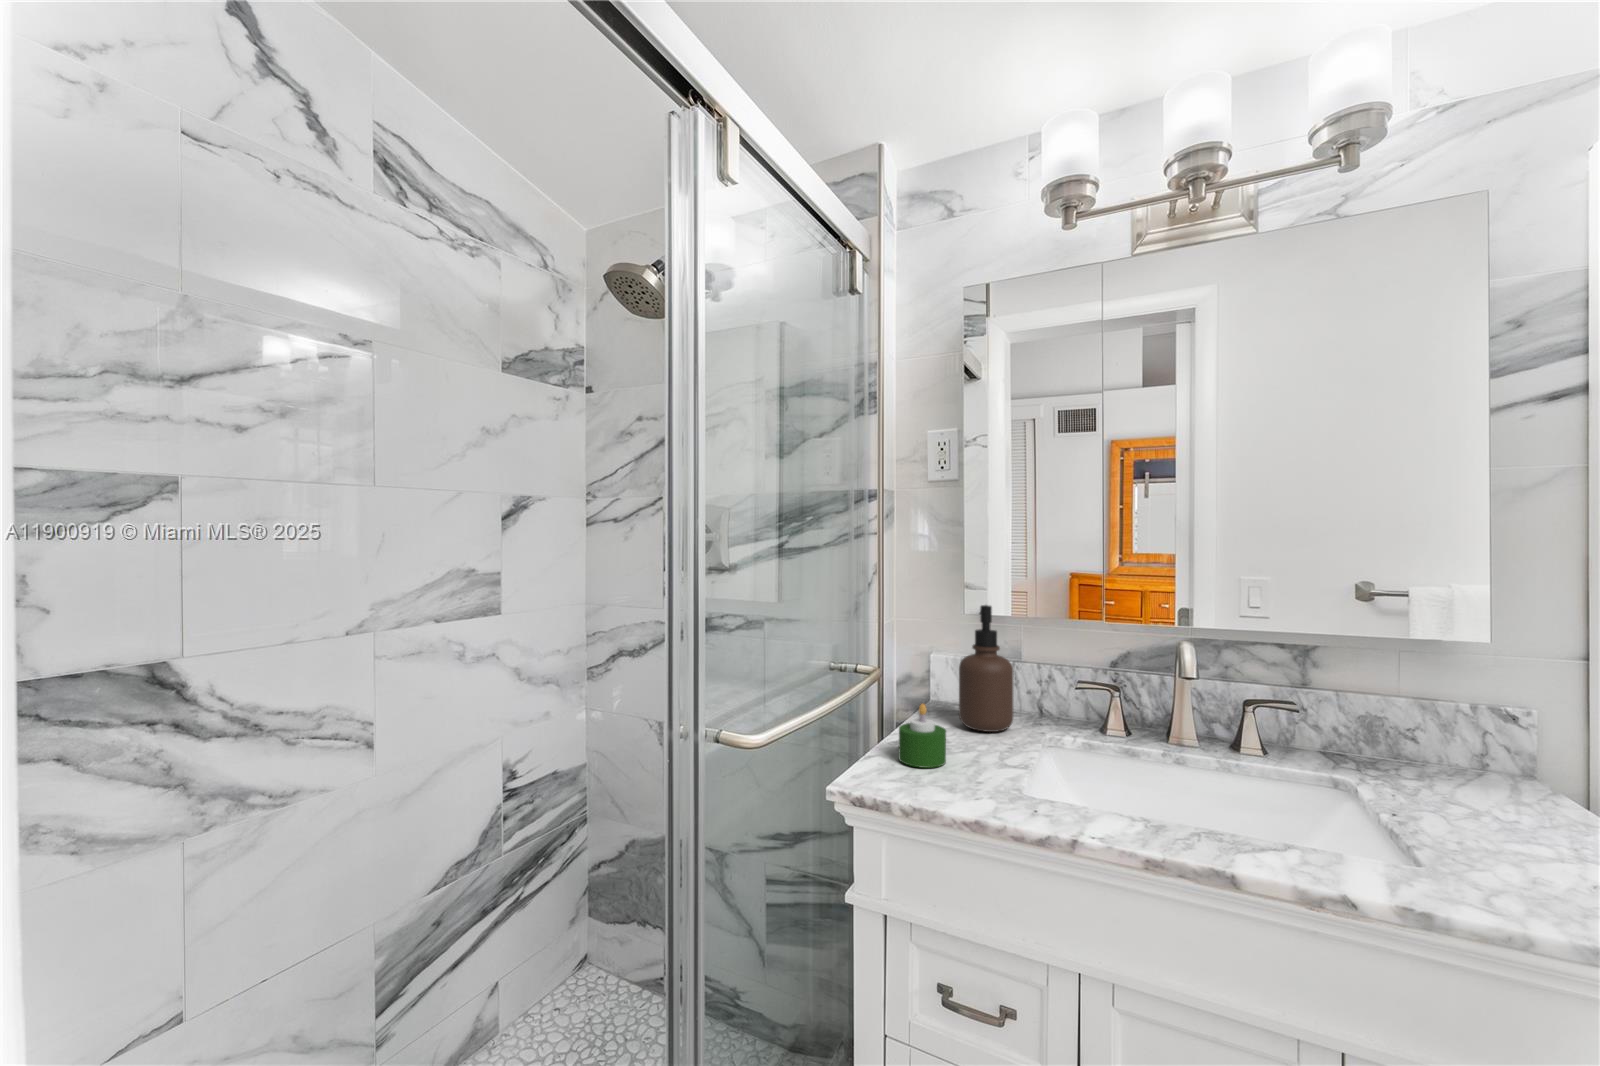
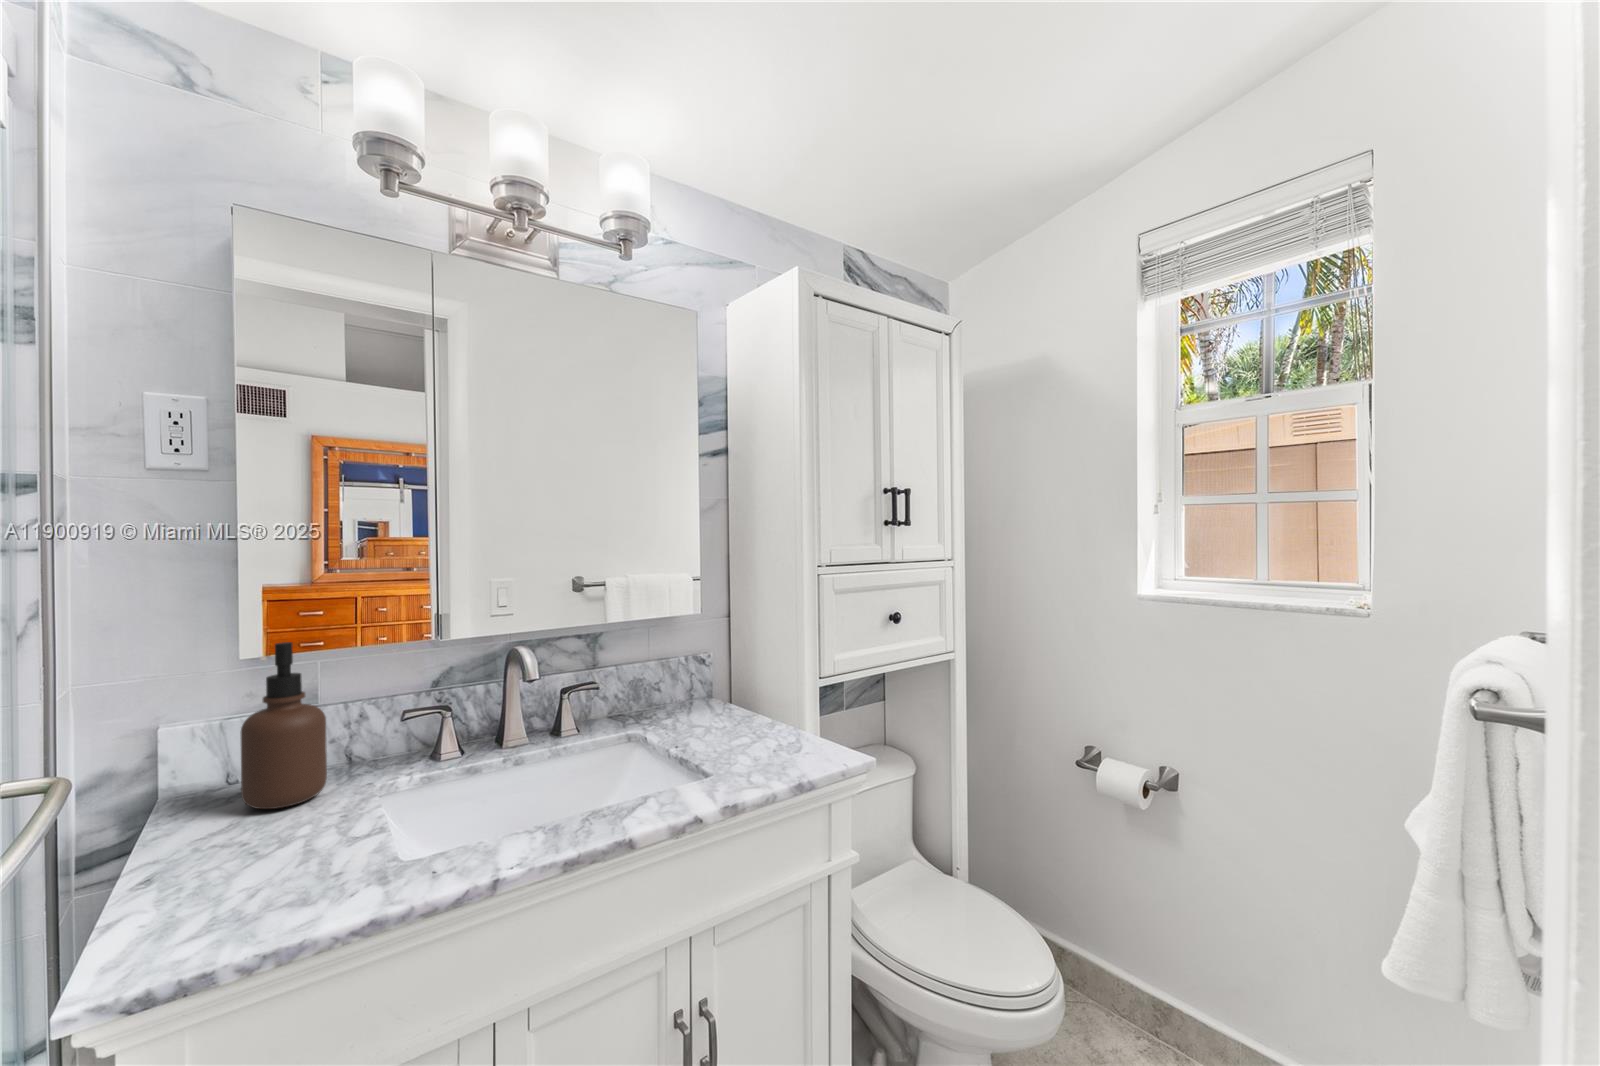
candle: present [899,704,946,768] -> none [181,798,268,895]

